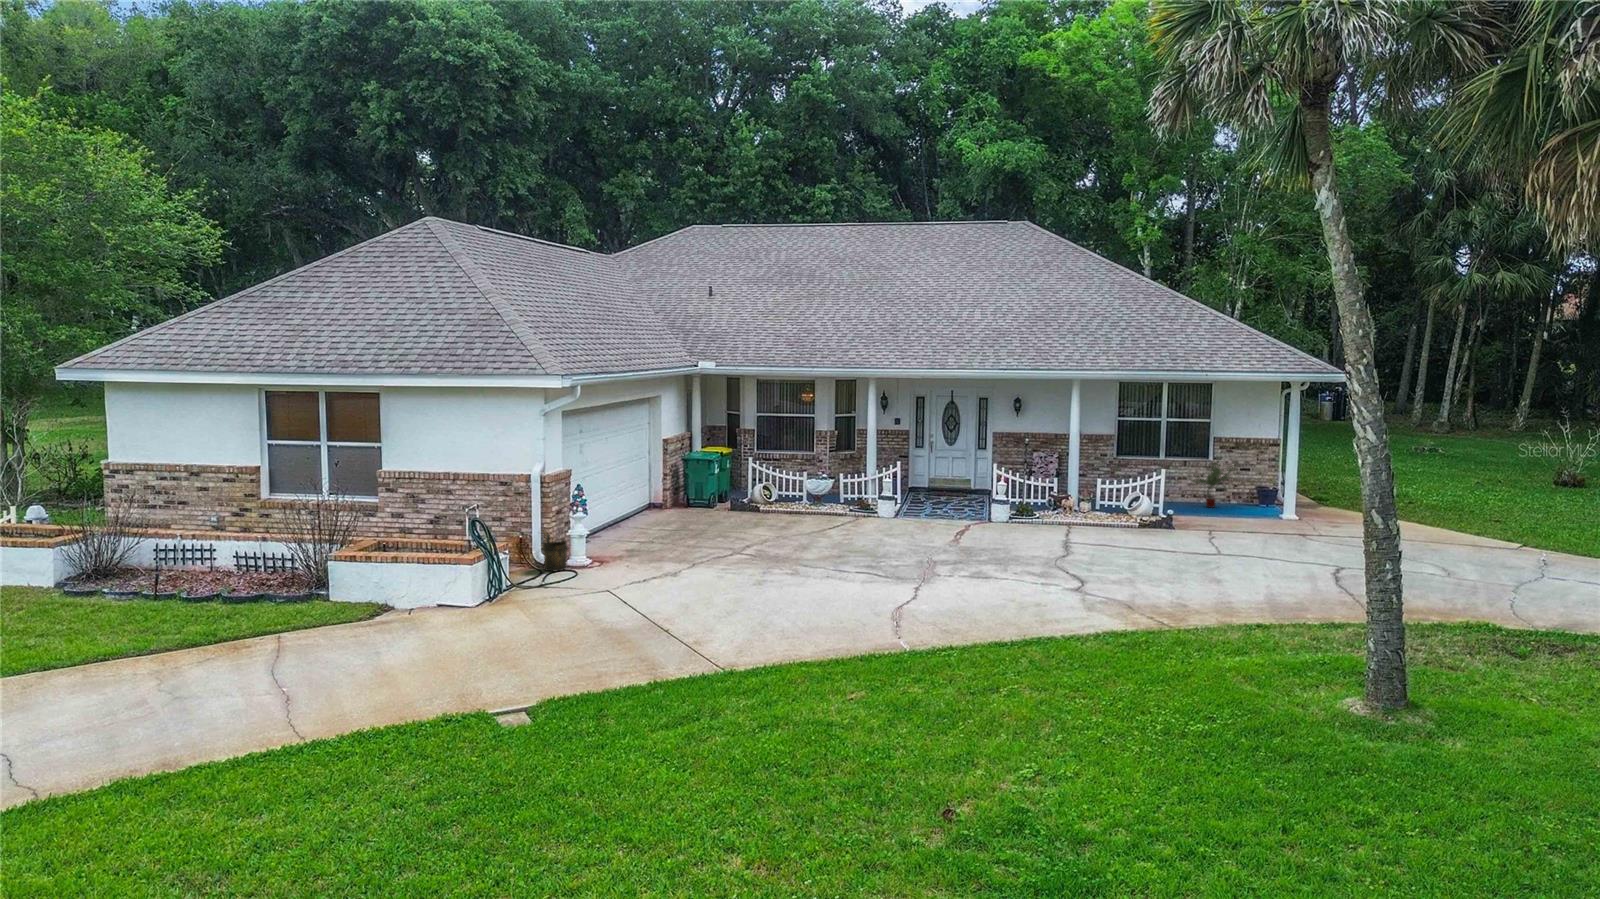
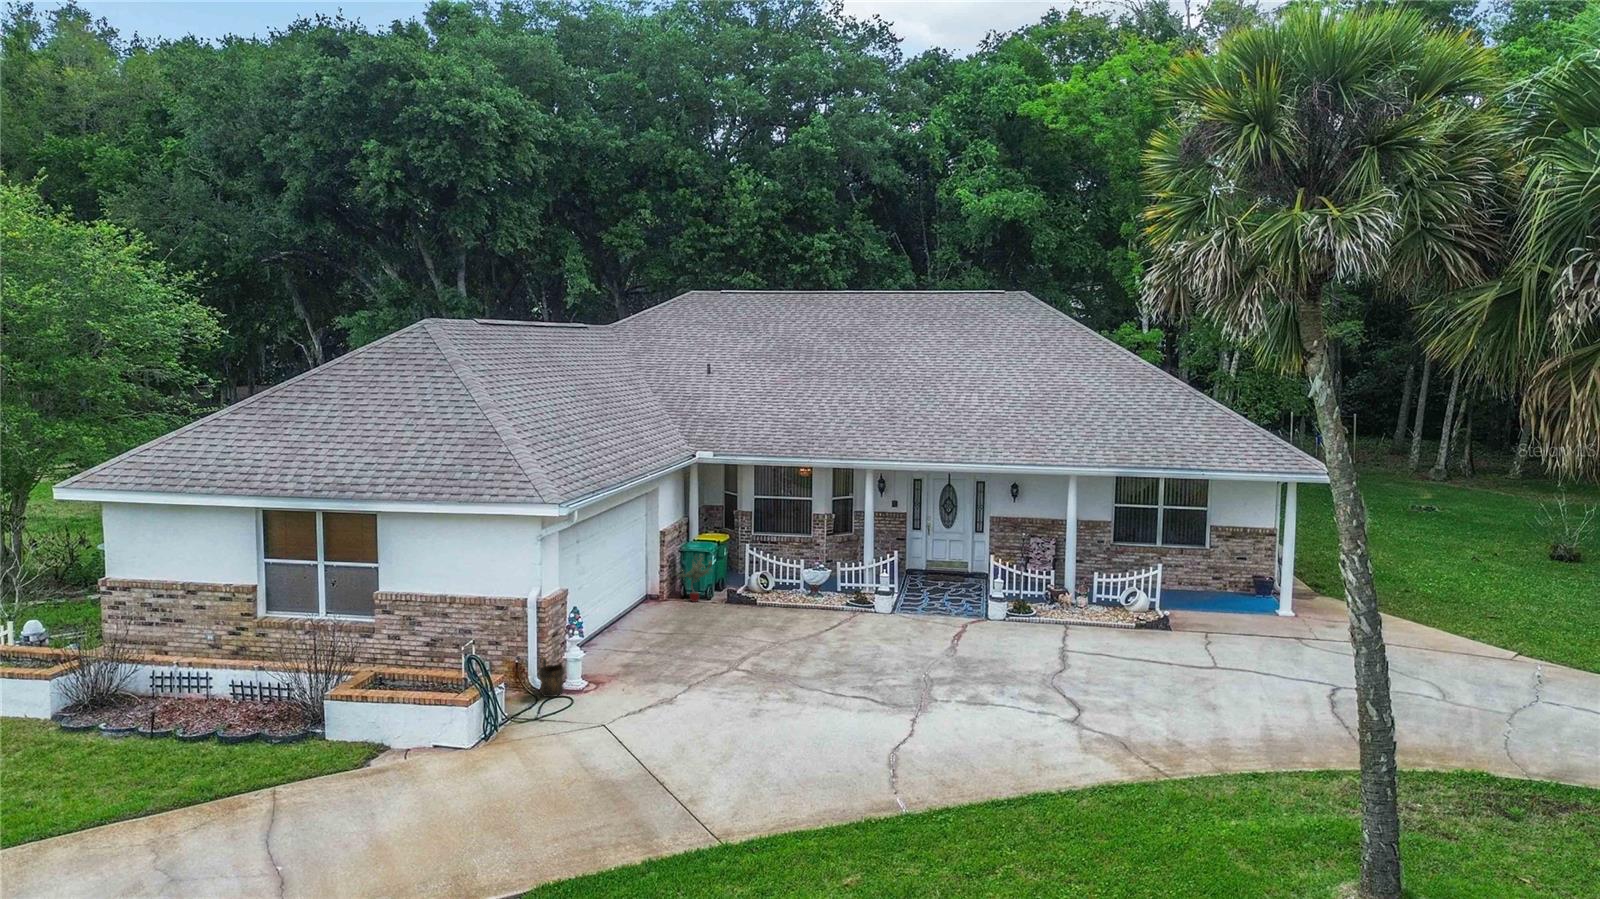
potted tree: present [1193,463,1233,508] -> present [678,557,712,602]

